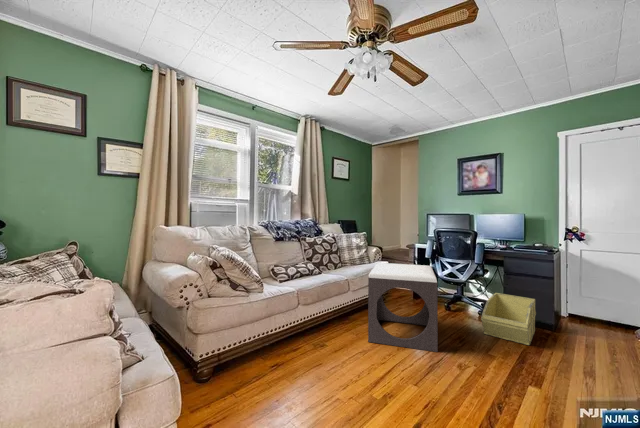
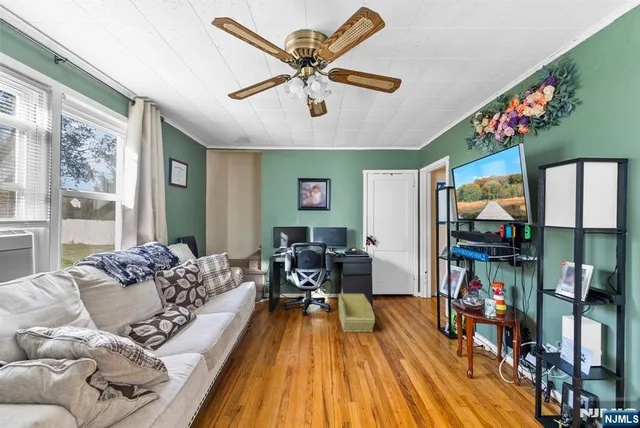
footstool: present [368,263,438,352] -> none [256,284,334,382]

